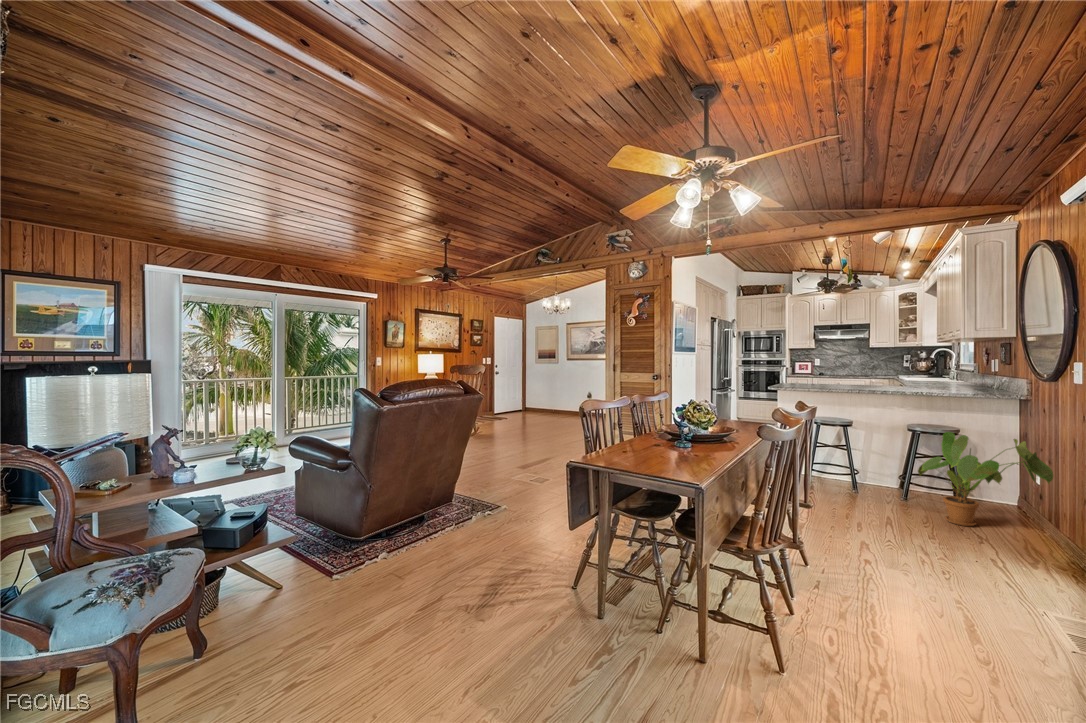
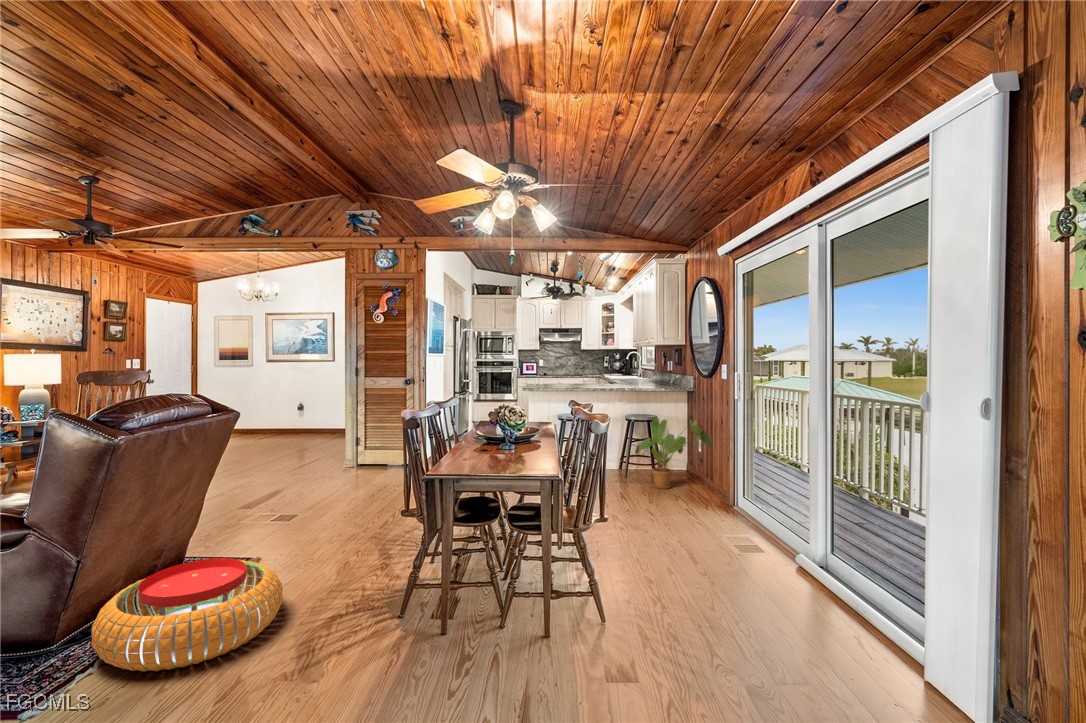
pouf: none [377,505,496,583] -> present [92,558,283,672]

